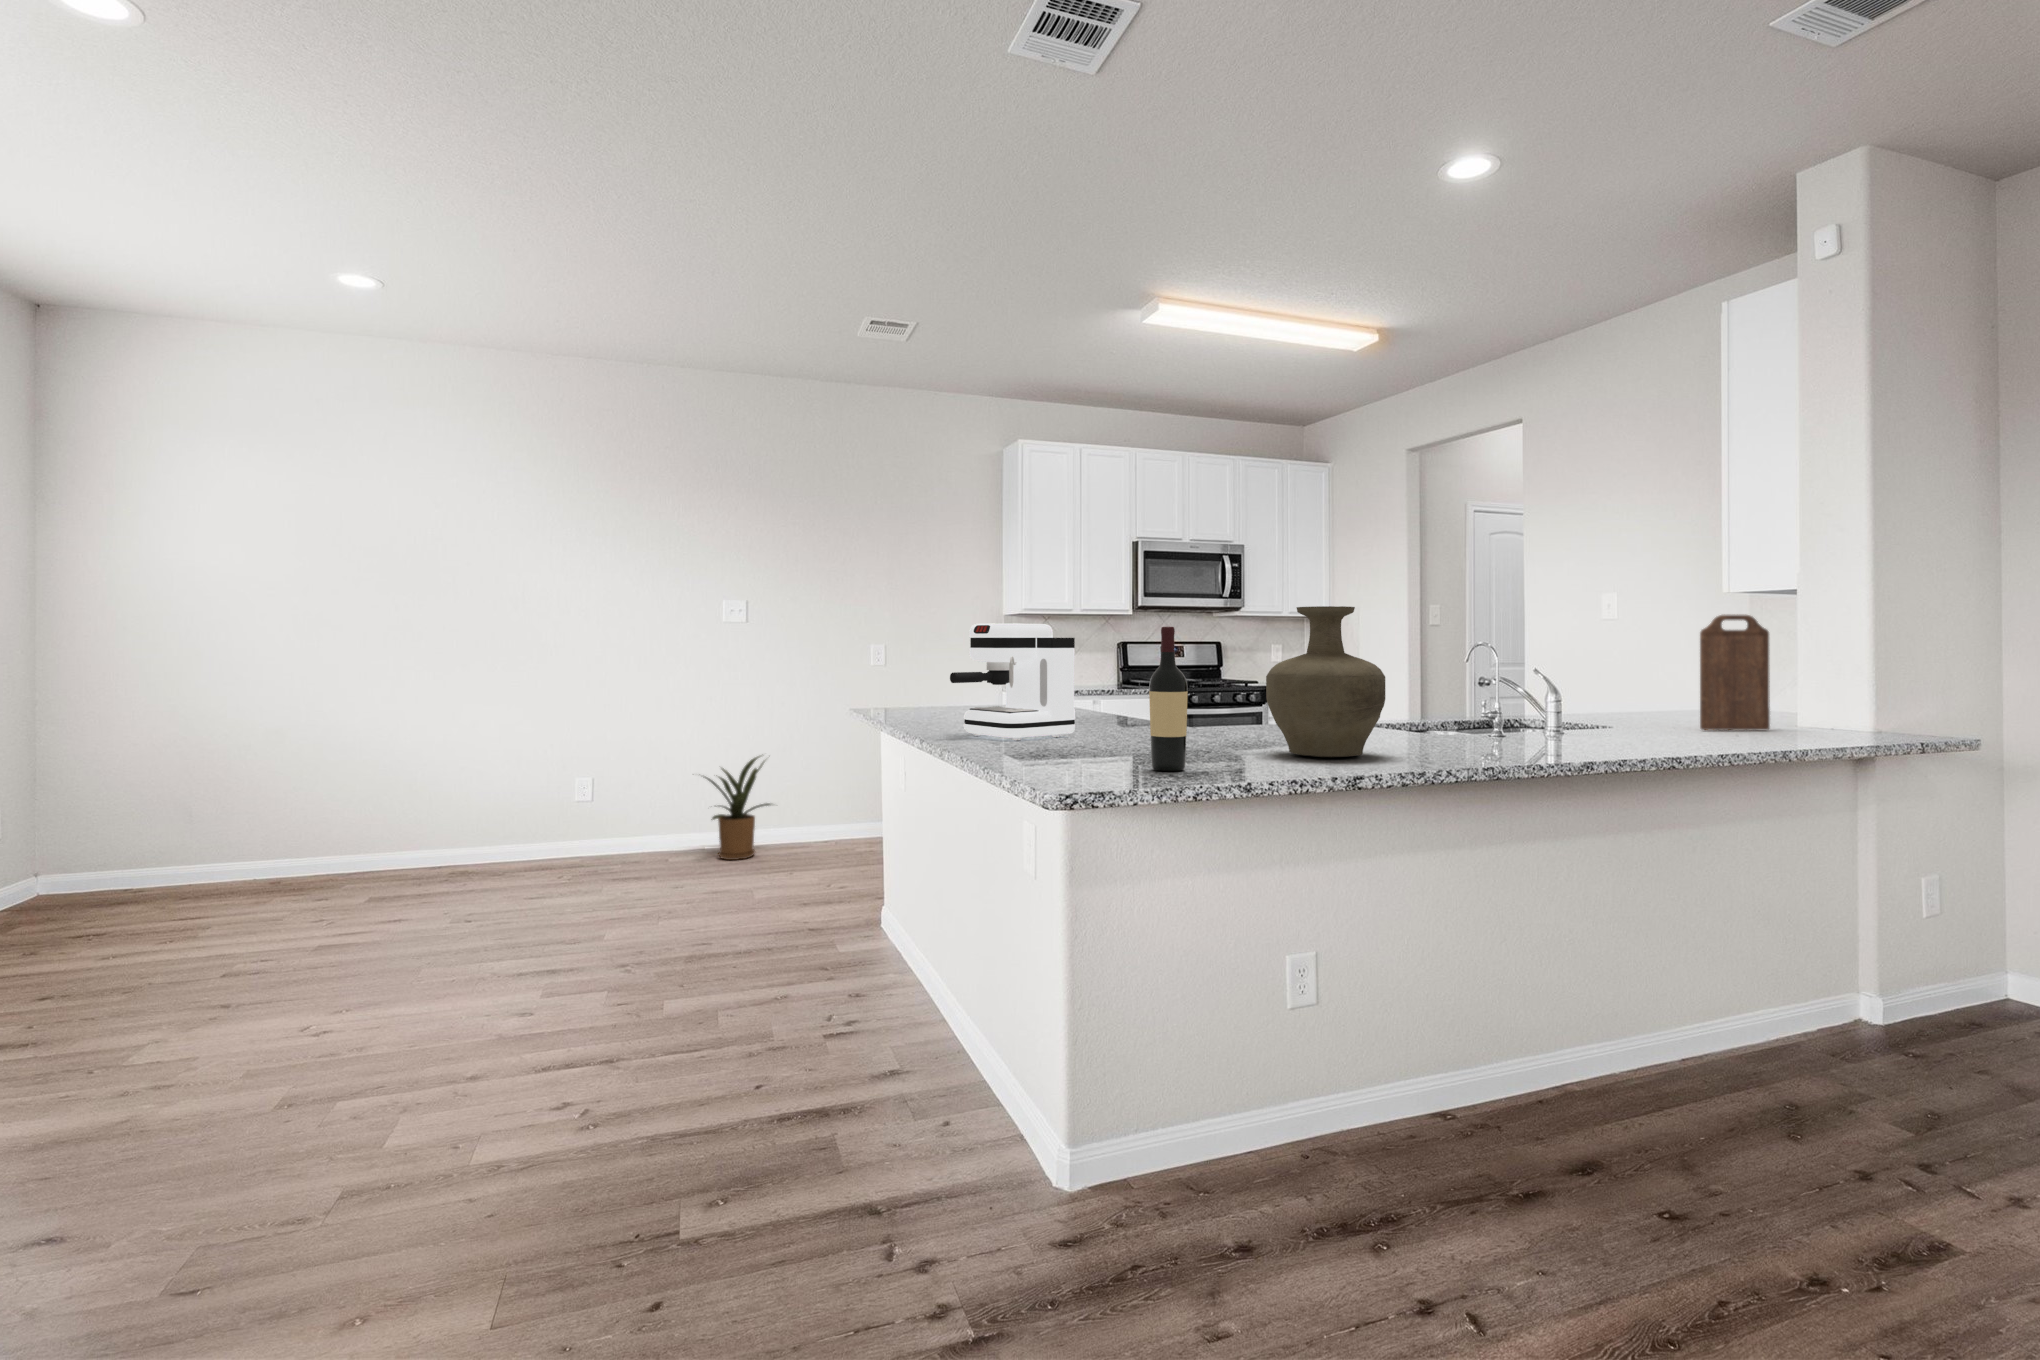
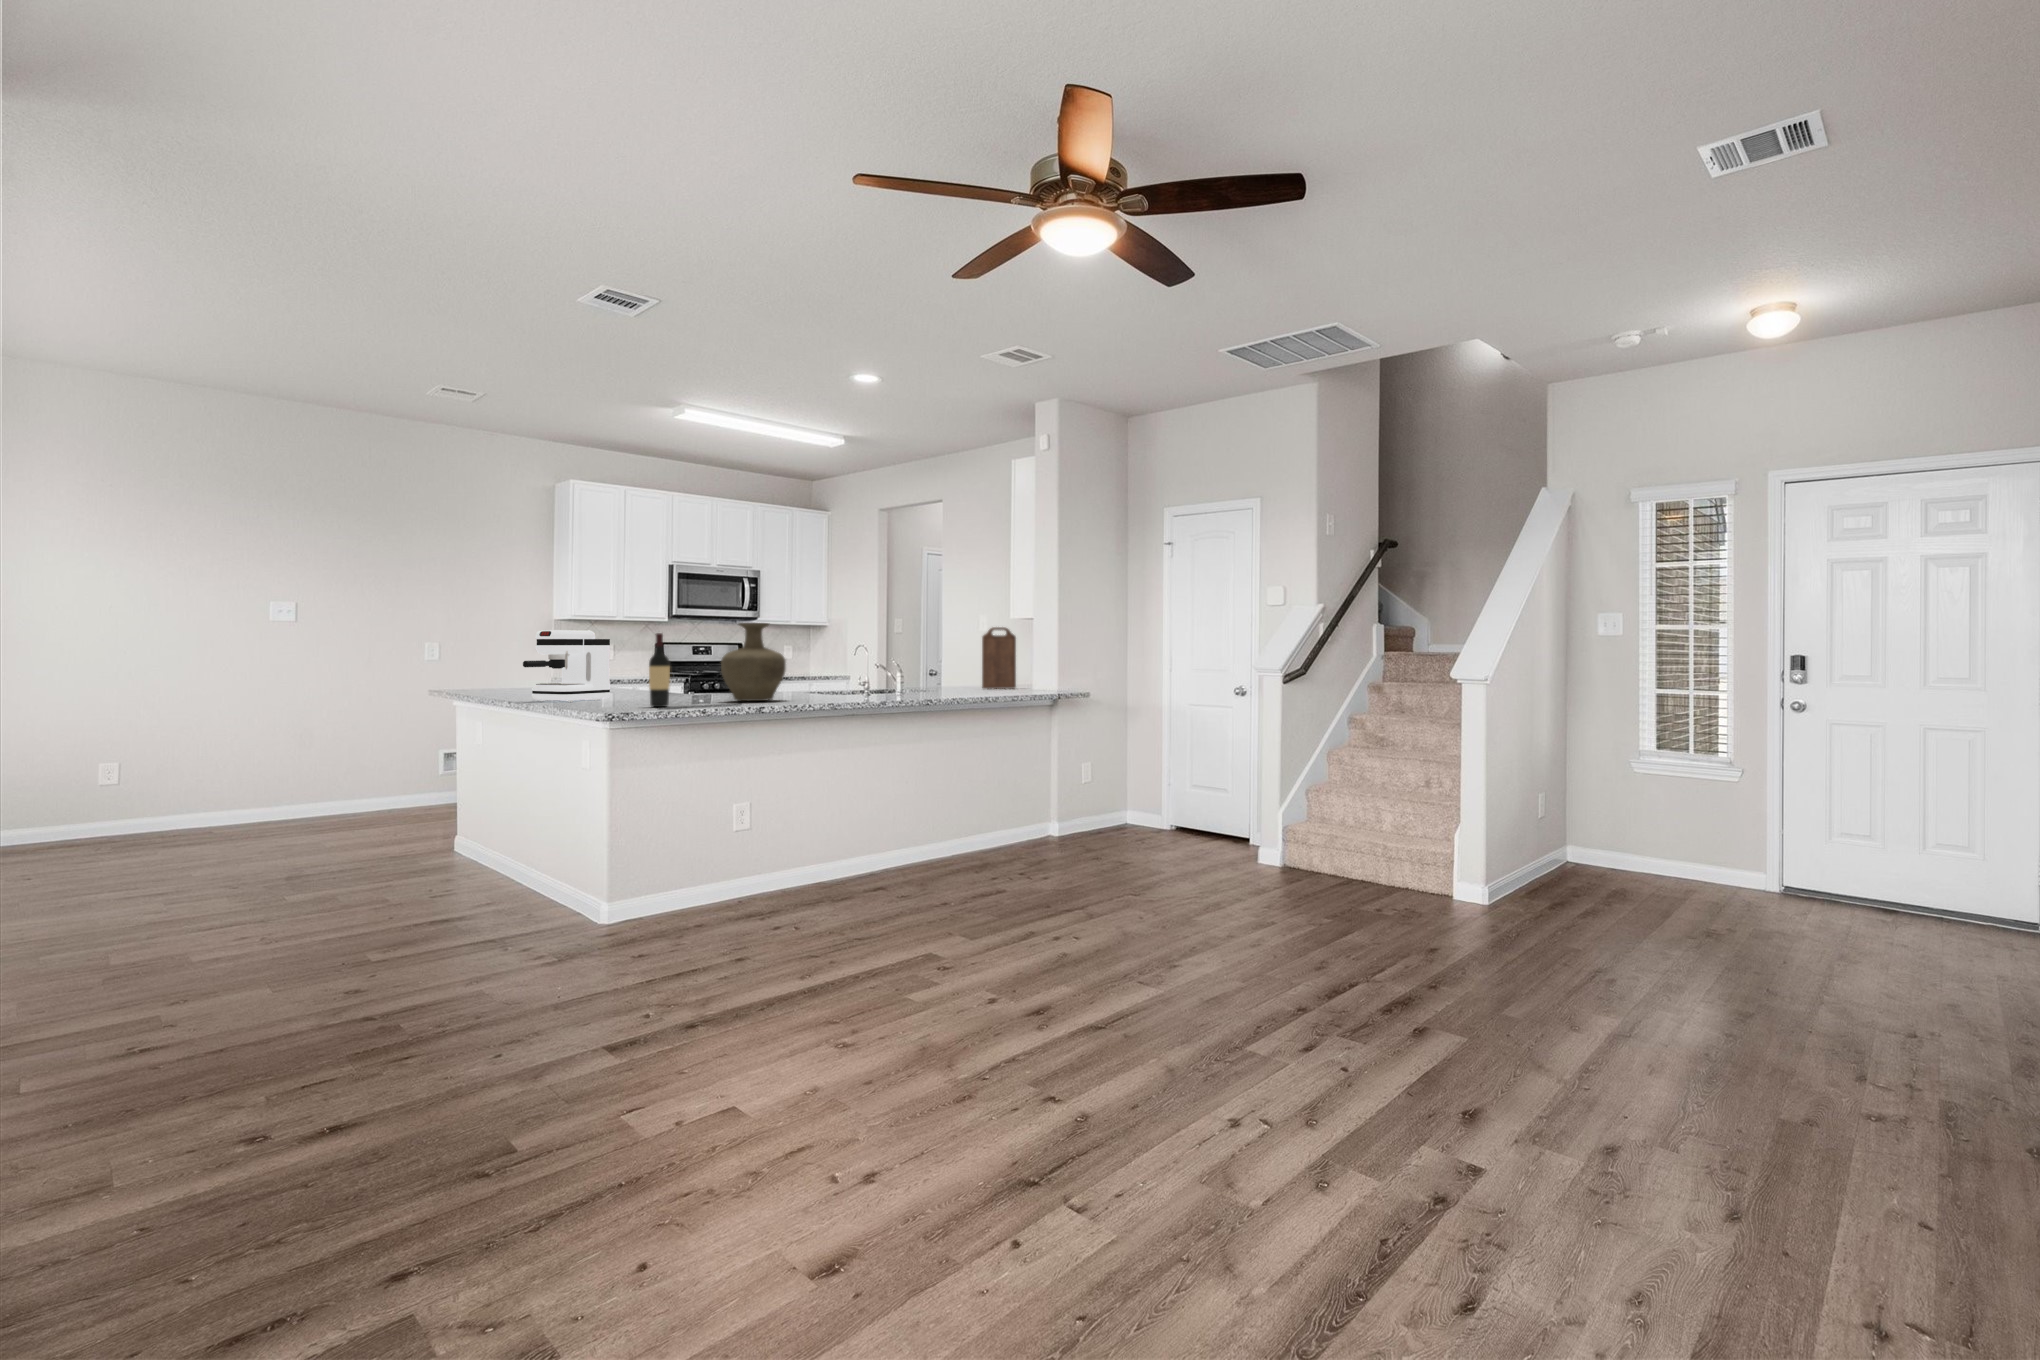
house plant: present [705,756,771,860] -> none [244,739,339,830]

